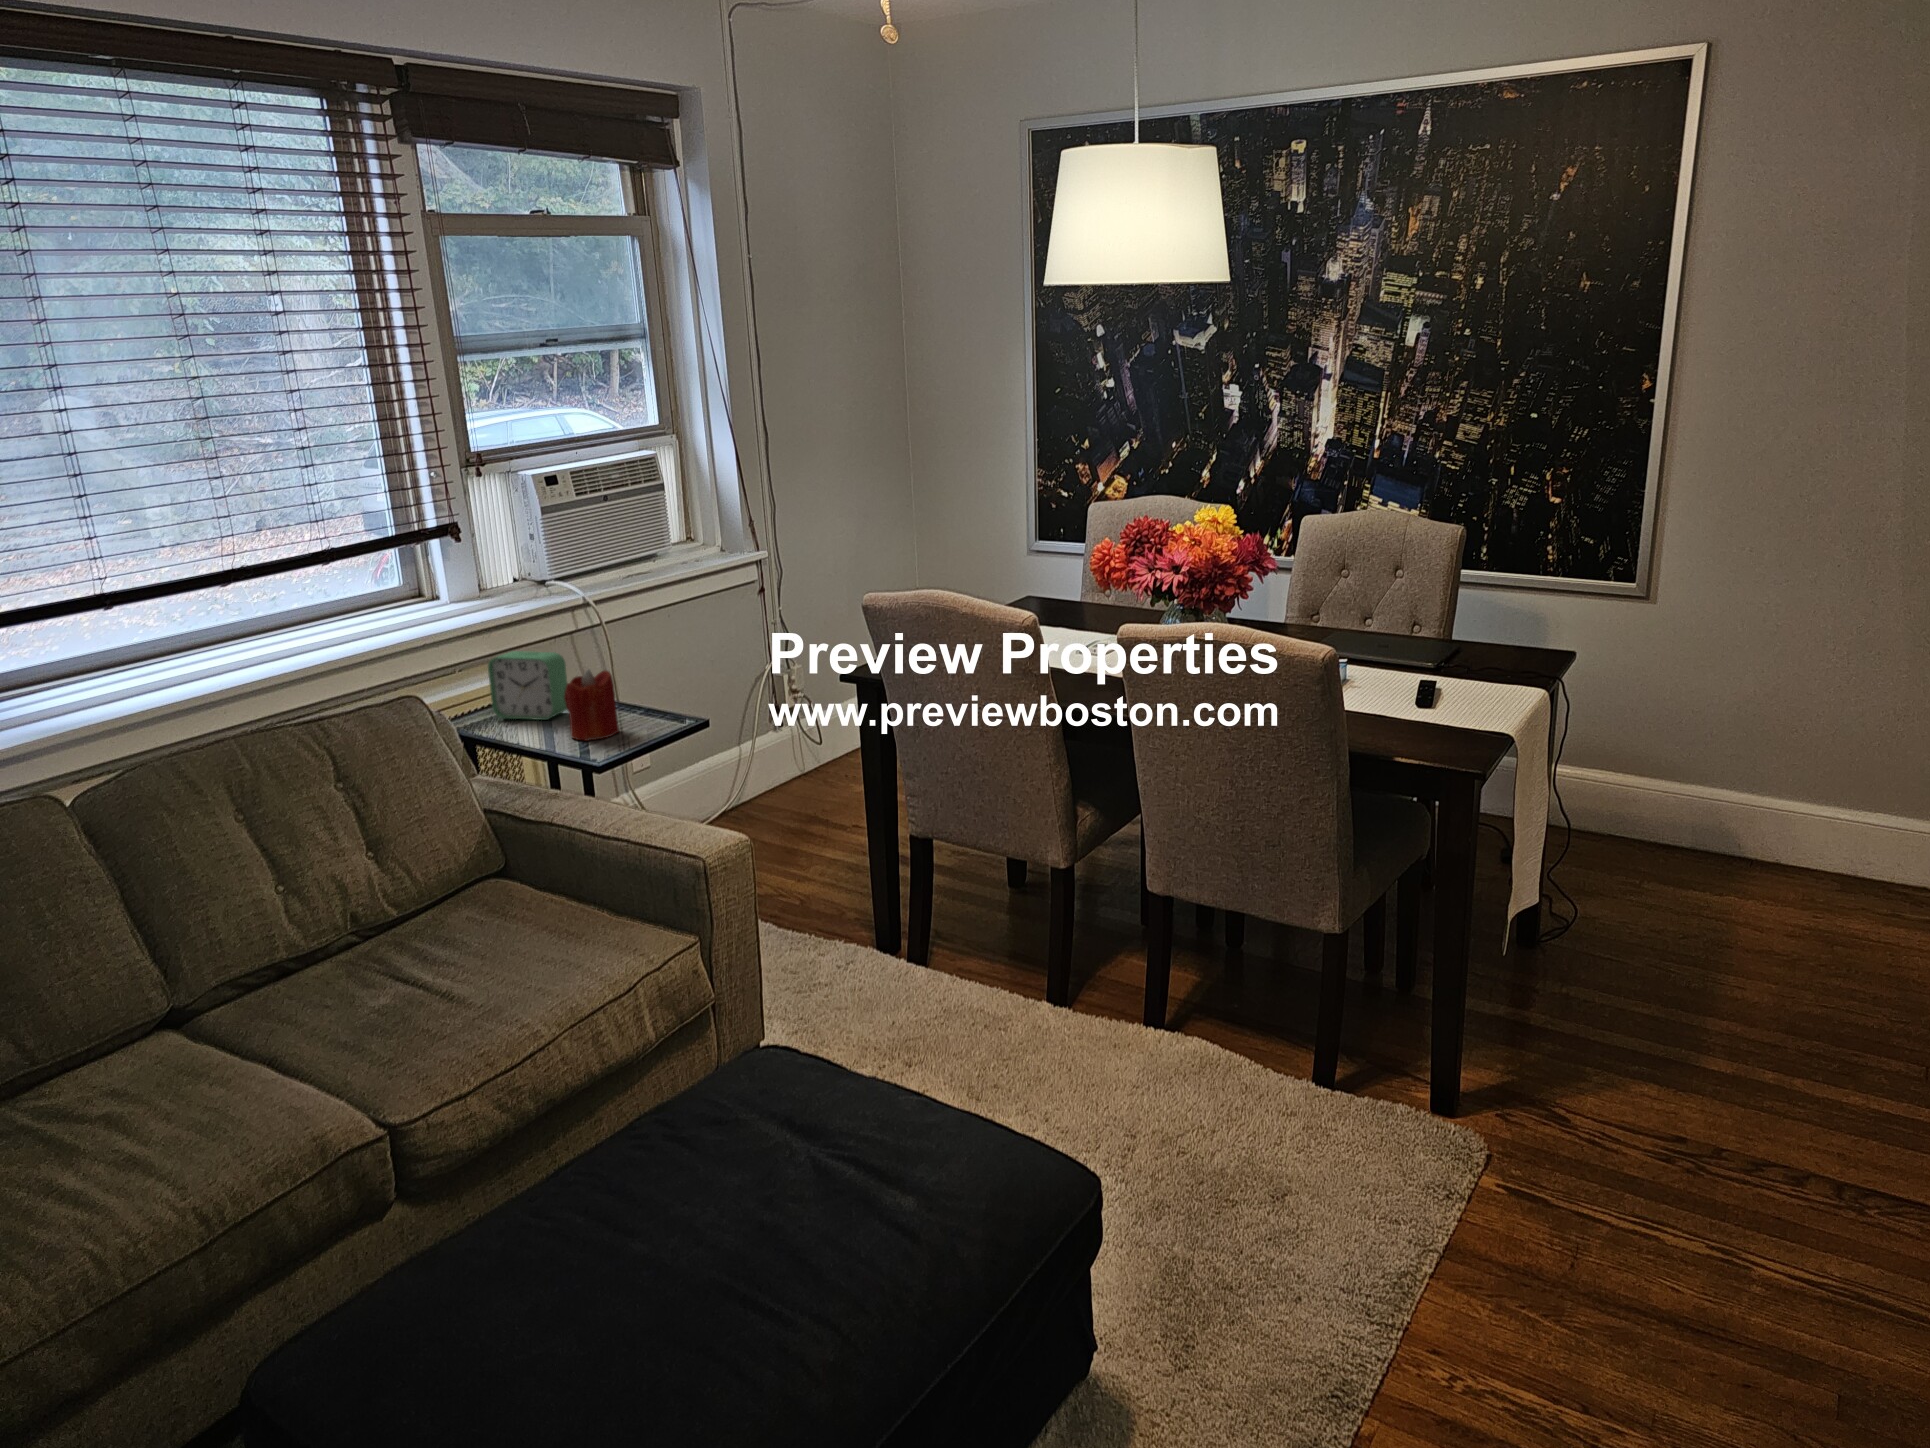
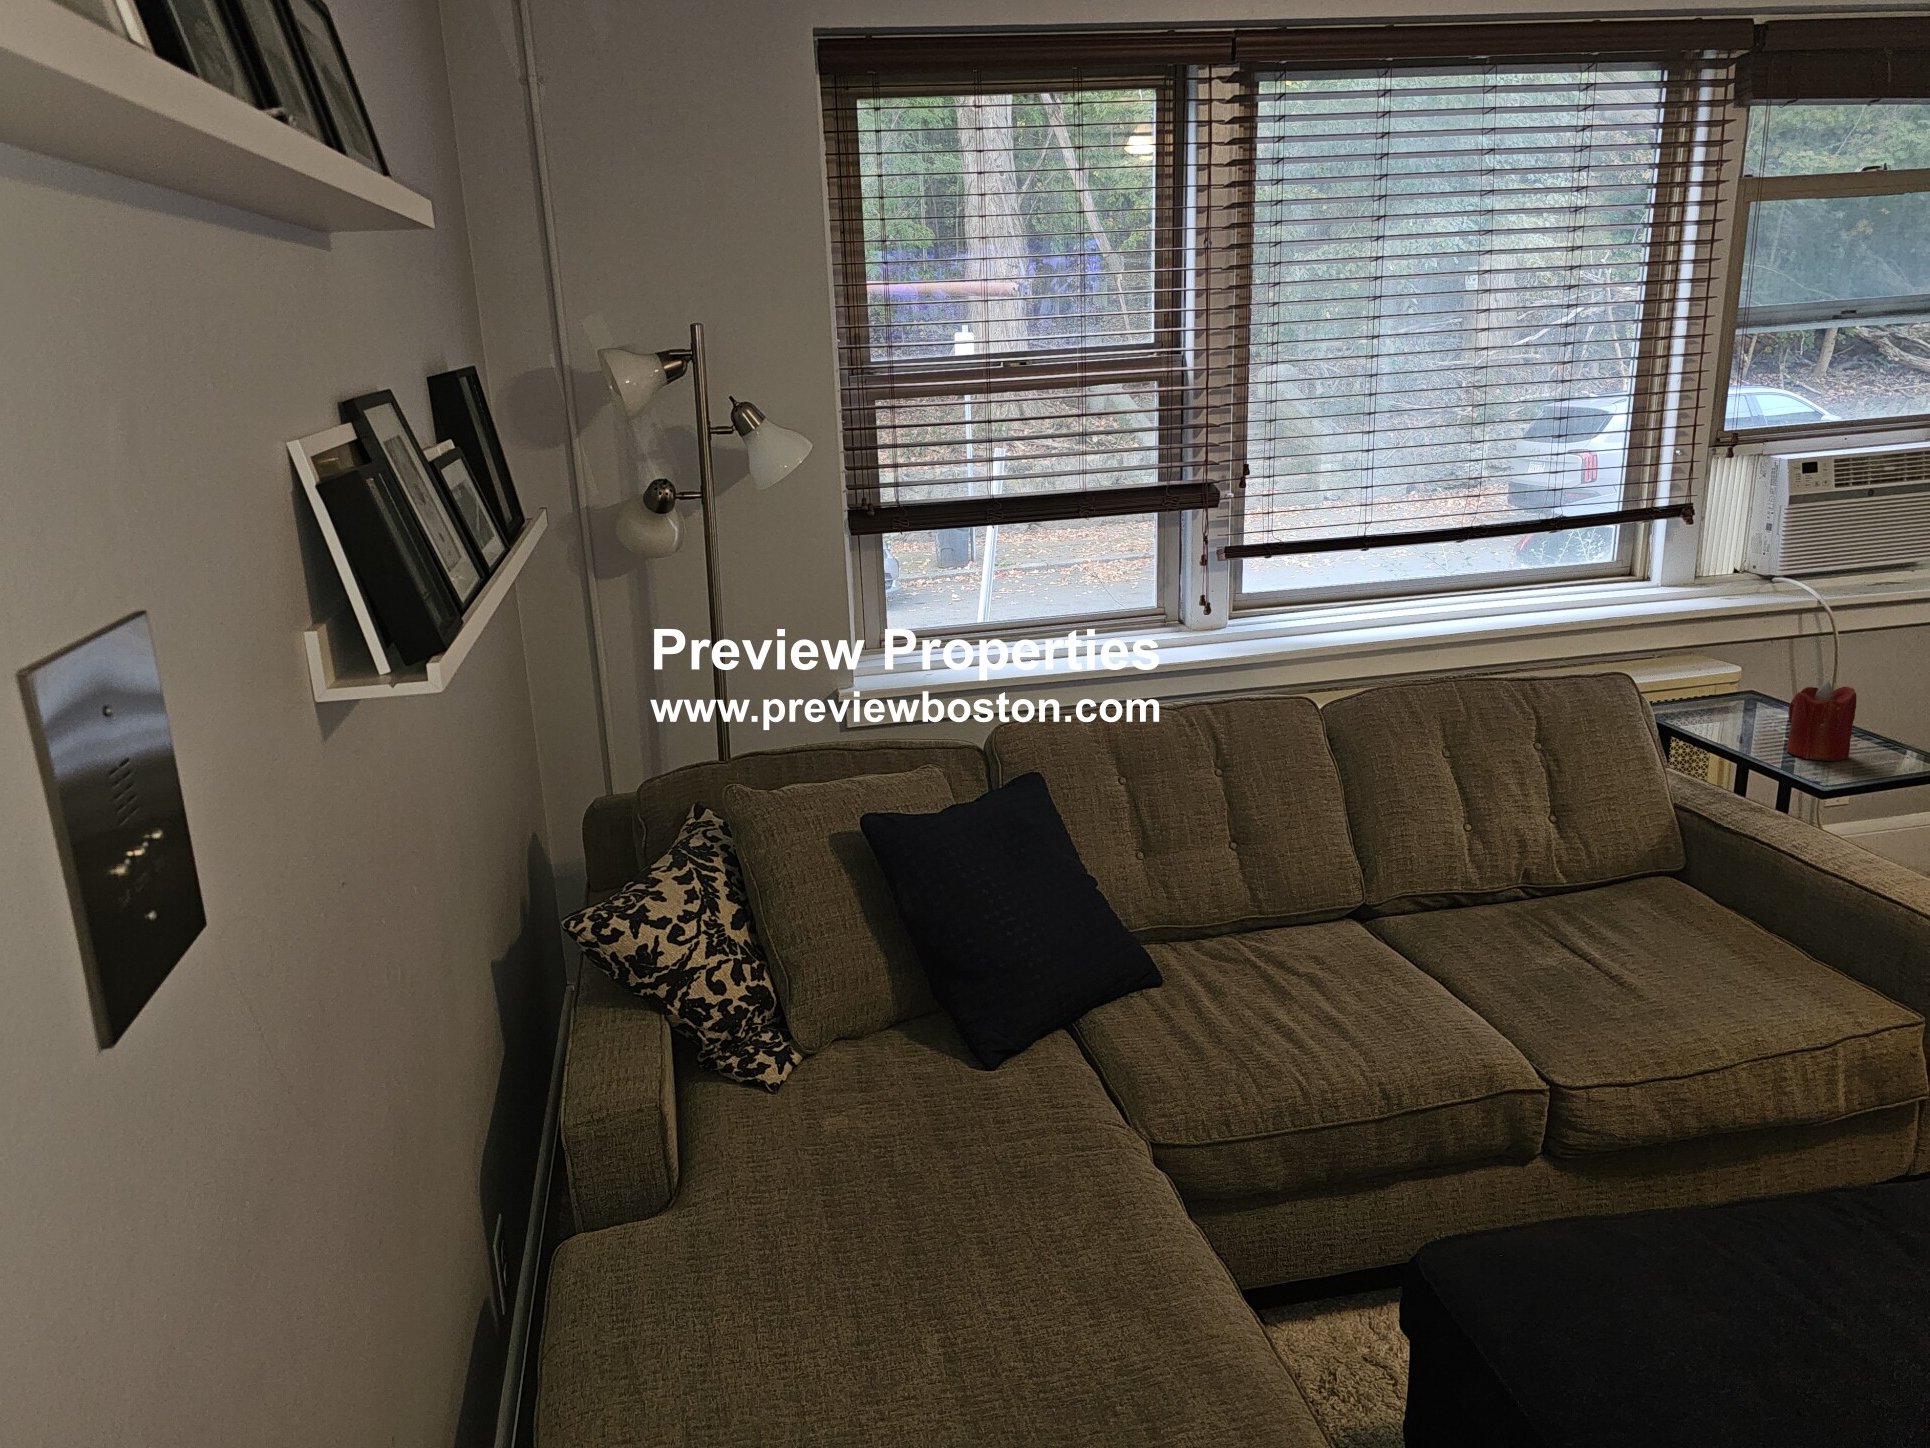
alarm clock: present [488,651,567,720] -> none [1695,646,1793,726]

